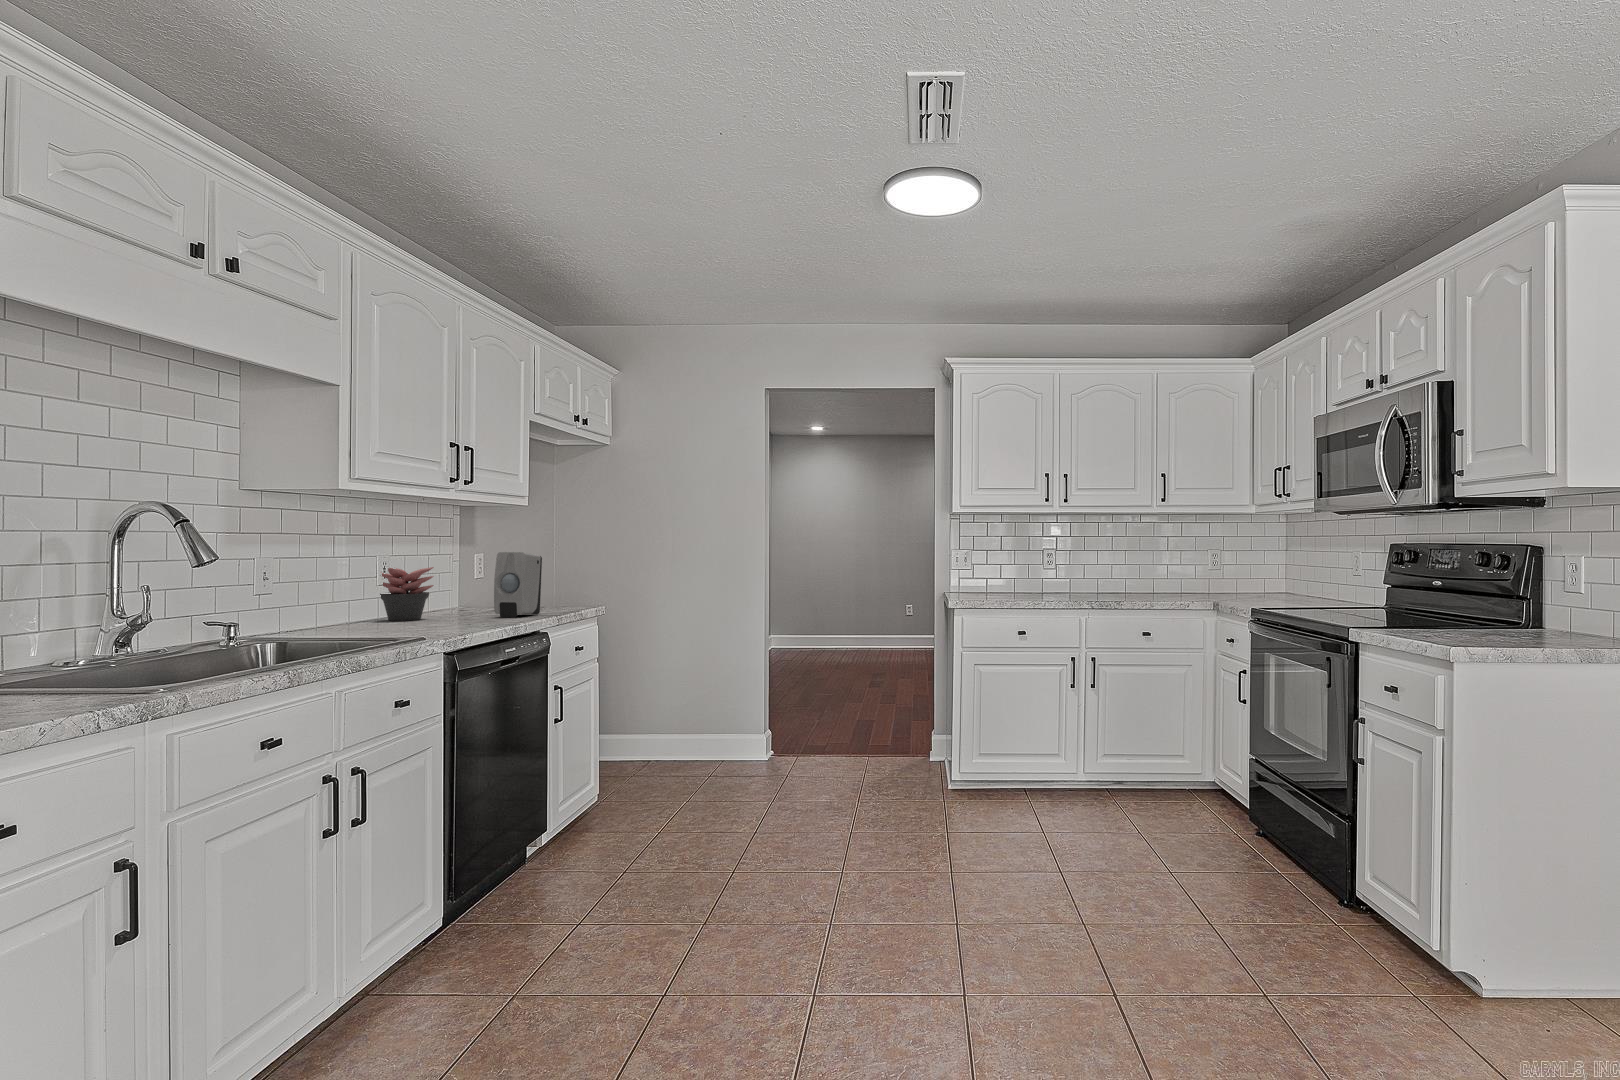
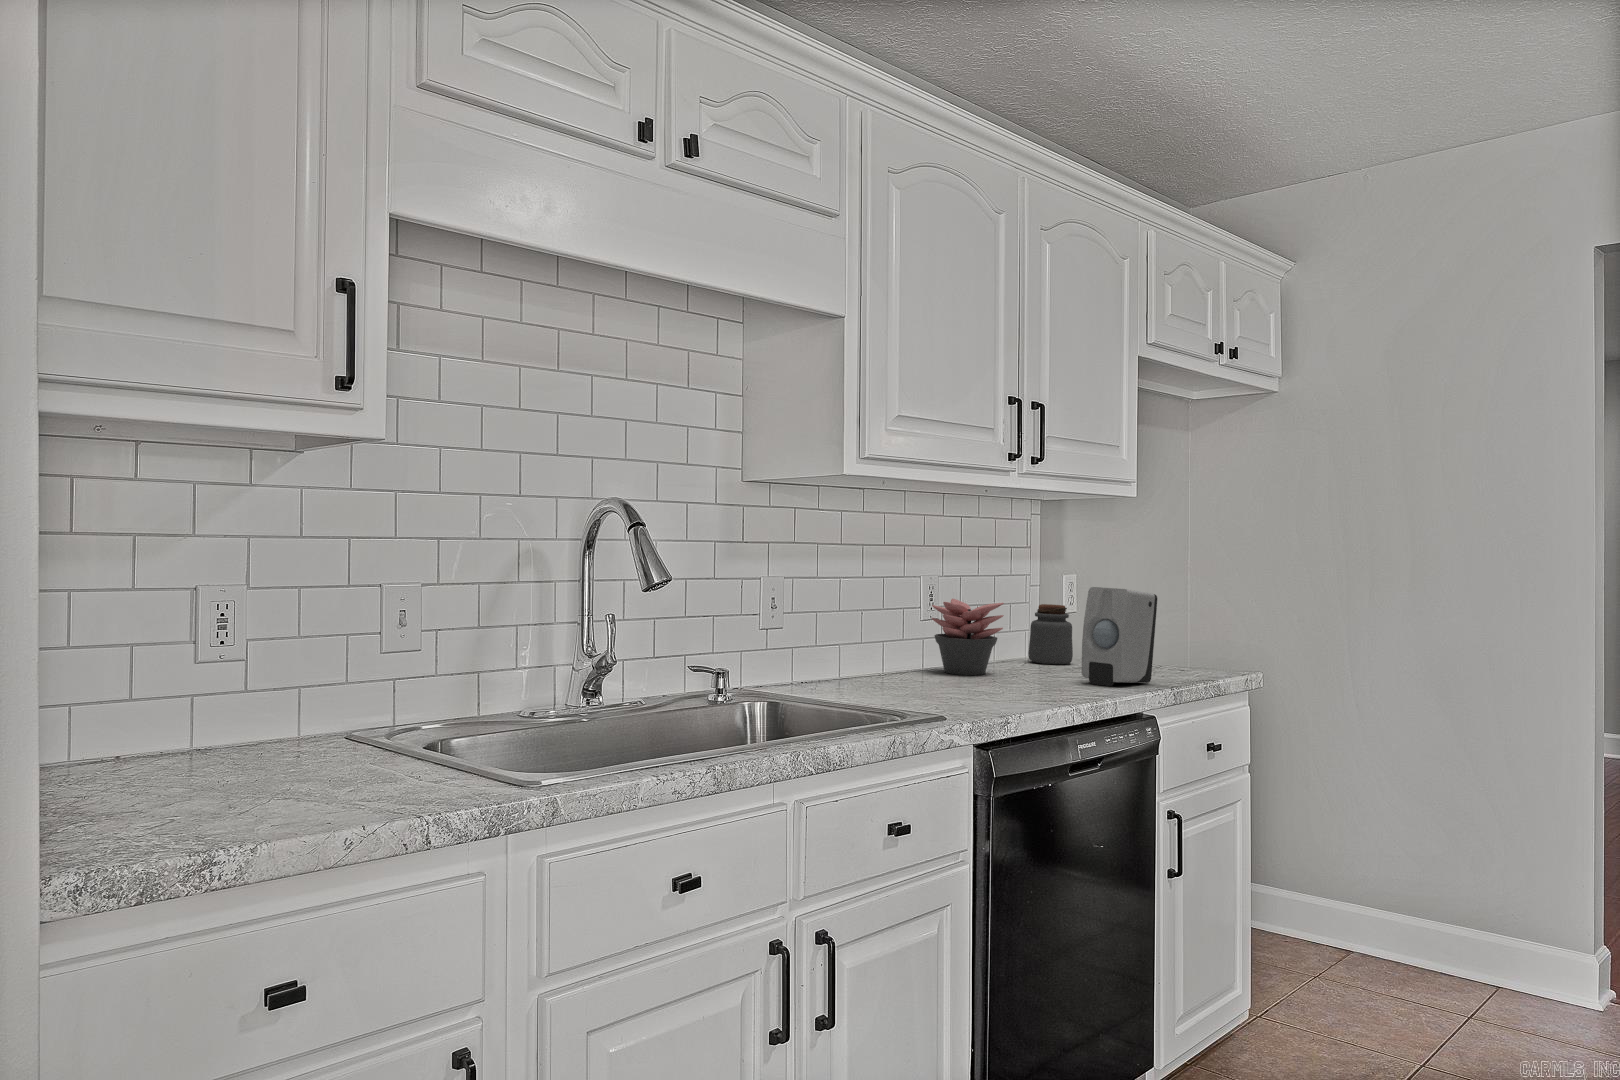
jar: none [444,570,478,612] -> present [1028,604,1073,664]

